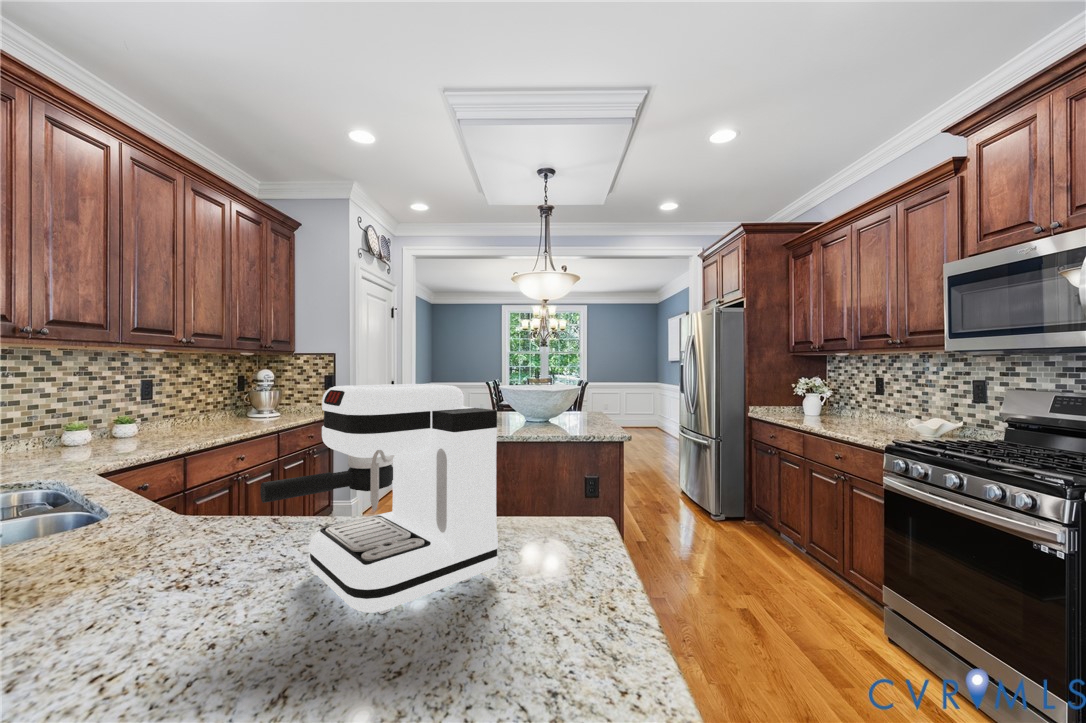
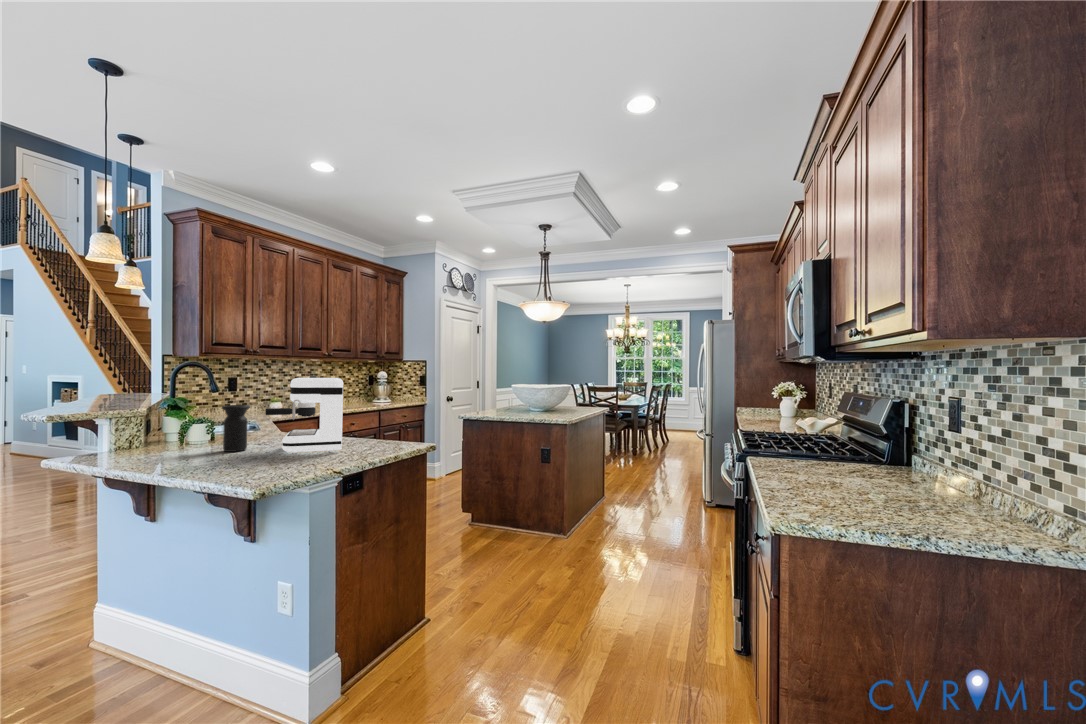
vase: none [102,477,206,653] -> present [222,405,250,452]

